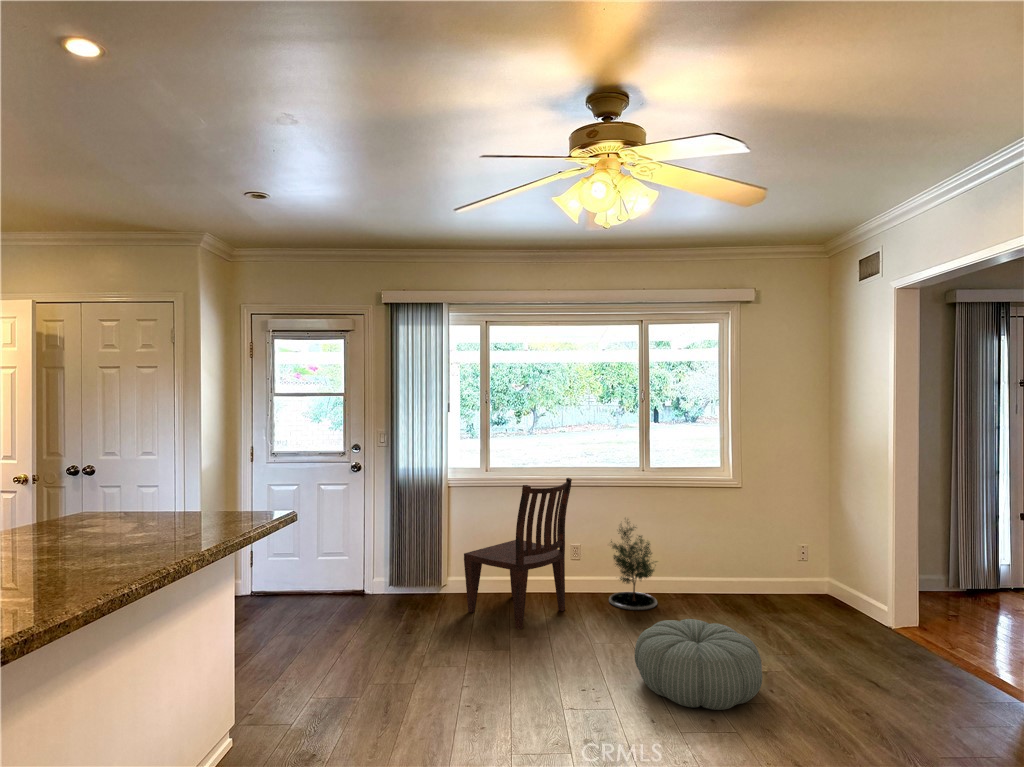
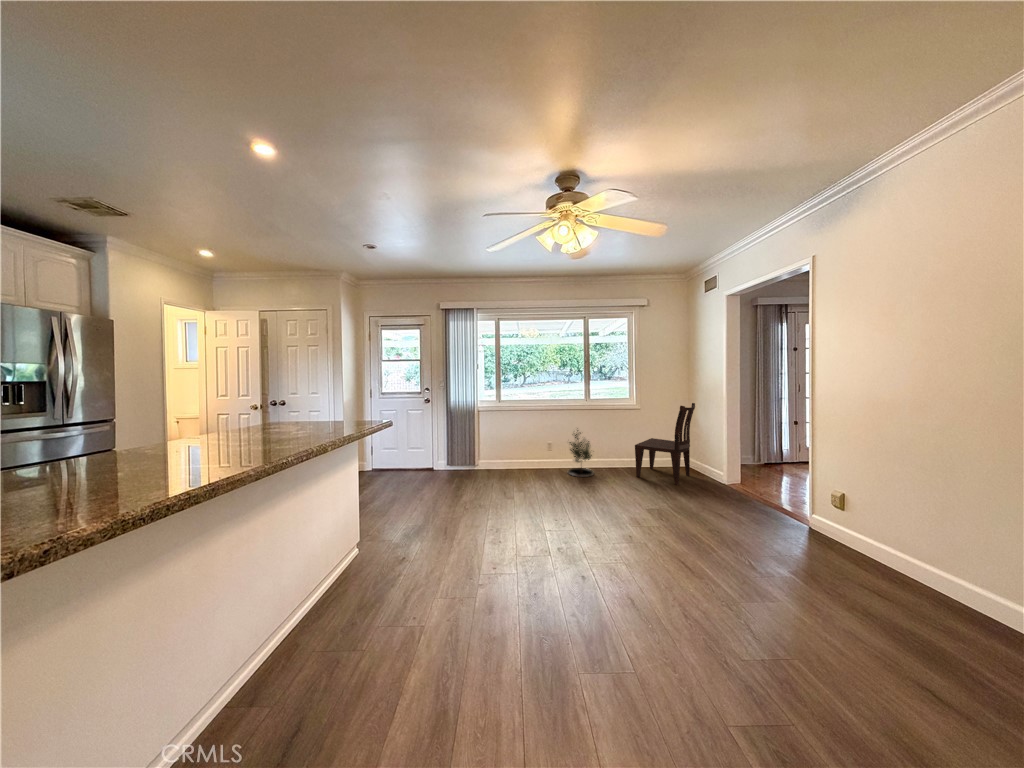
dining chair: present [464,478,572,630] -> present [635,403,695,485]
pouf: present [635,619,762,710] -> none [584,479,657,528]

